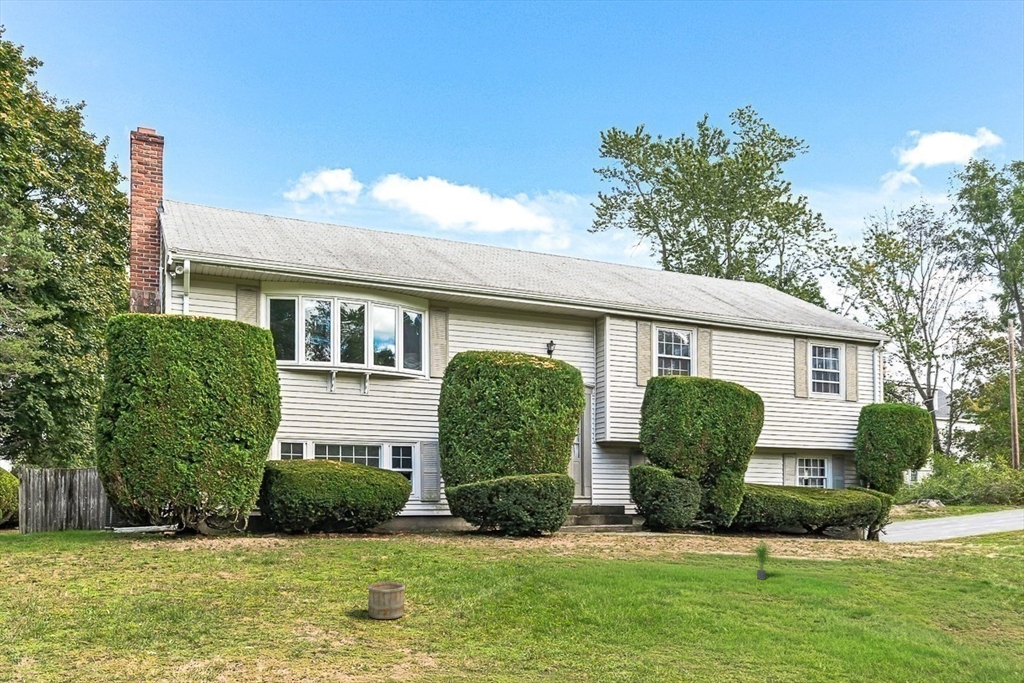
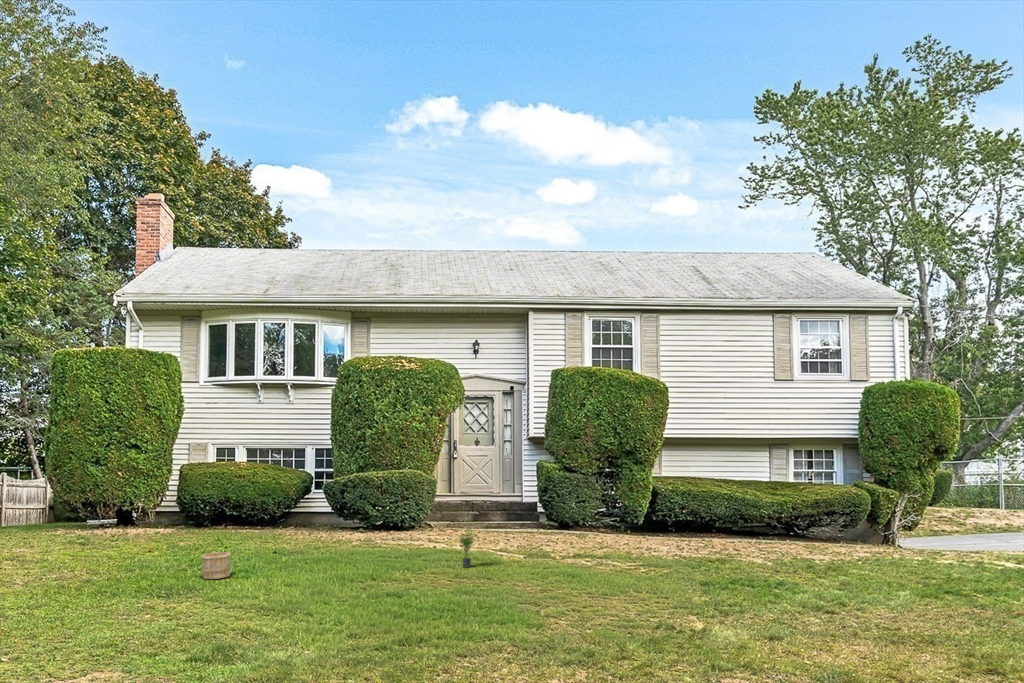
wooden bucket: present [368,582,405,619] -> present [201,552,231,579]

